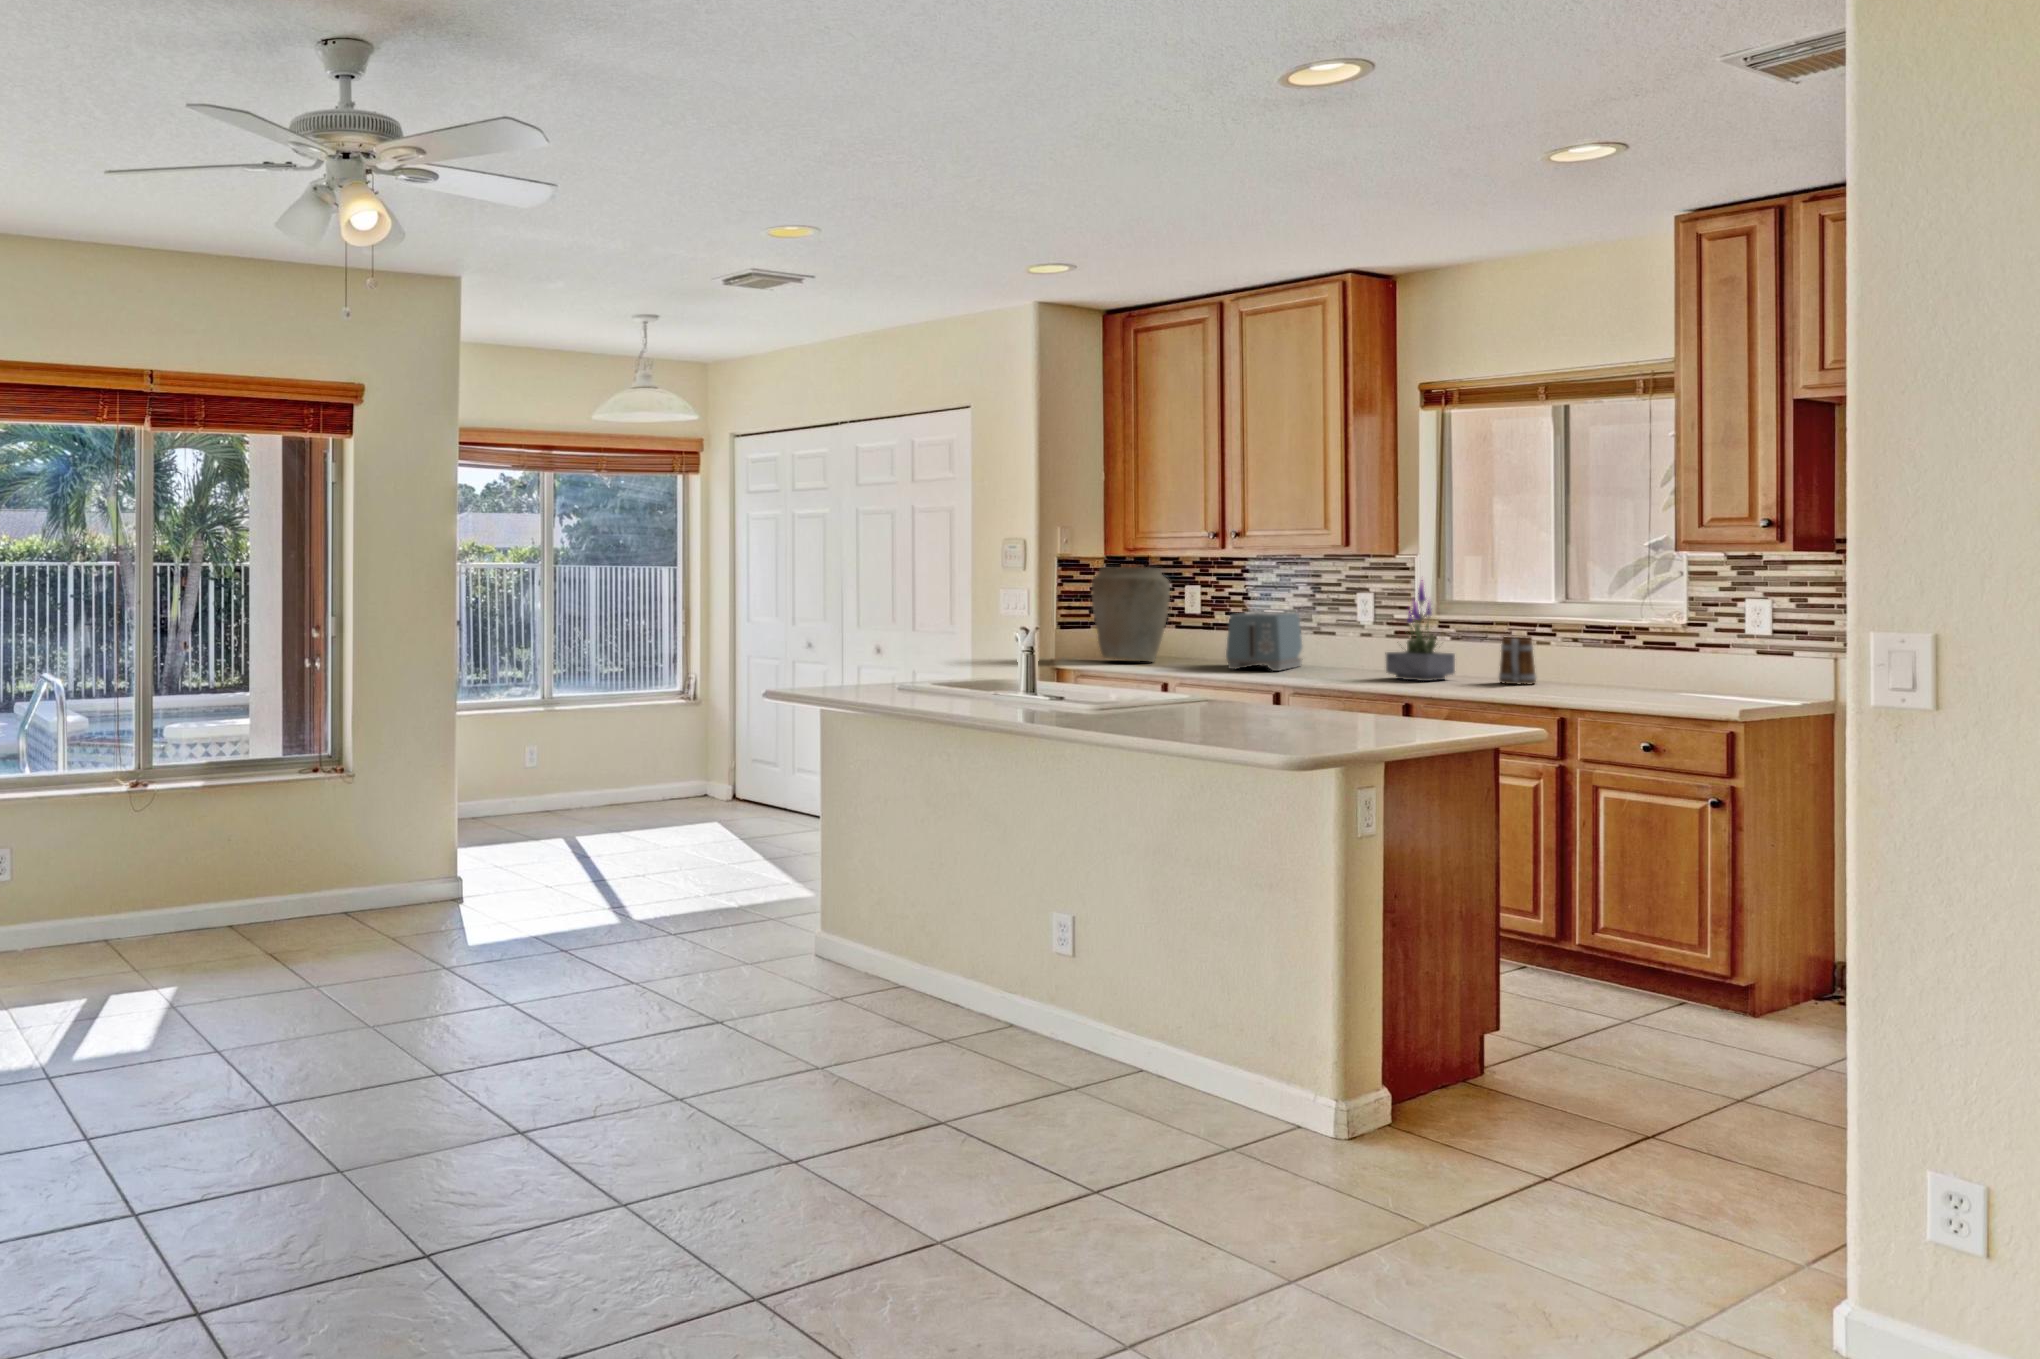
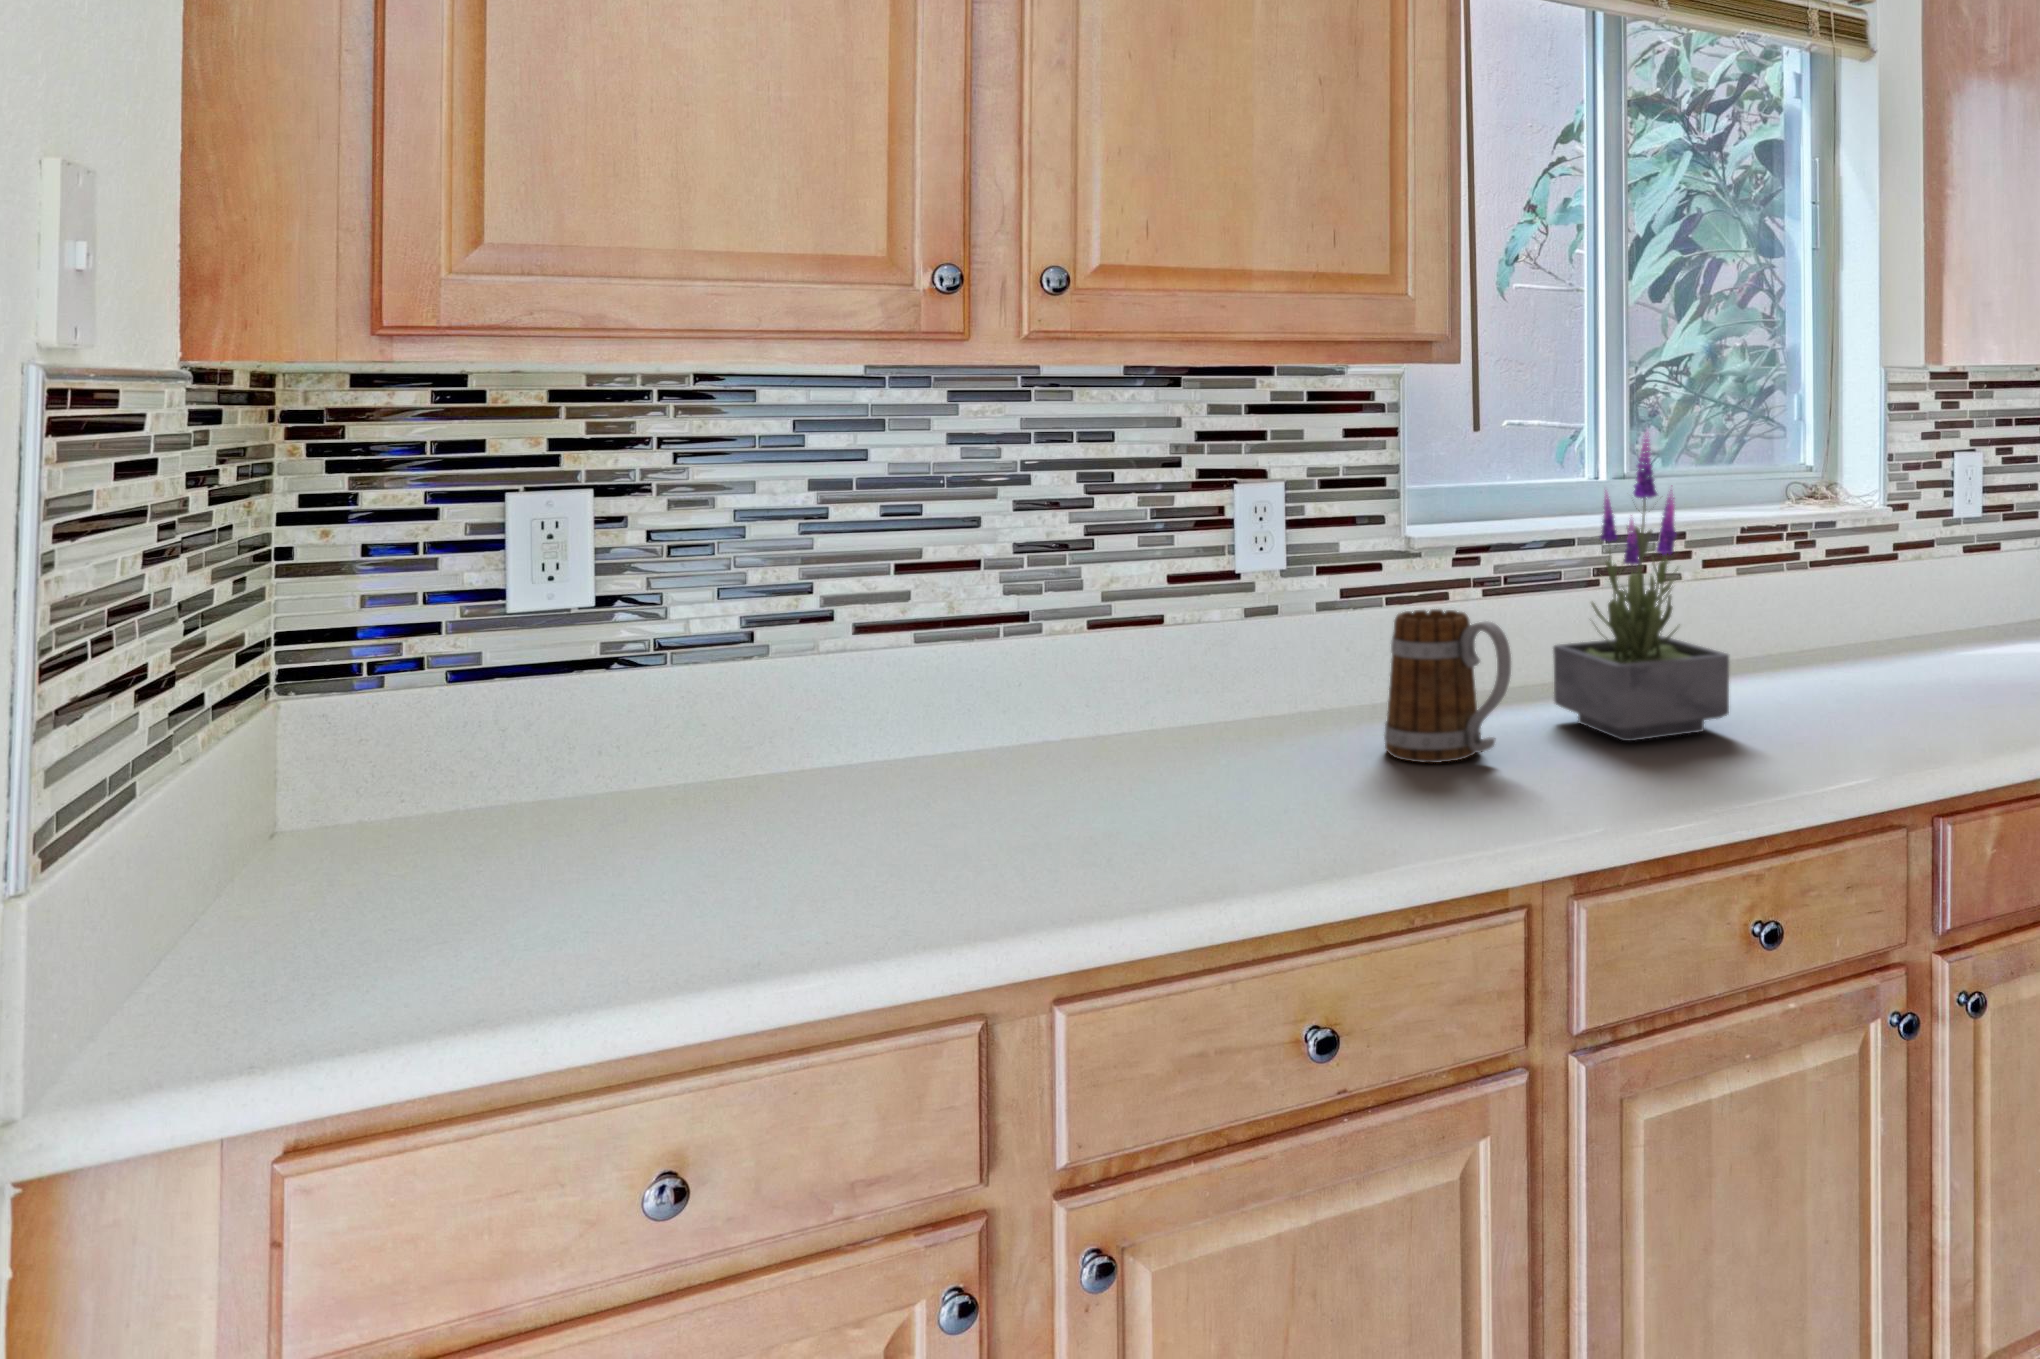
vase: present [1092,567,1170,662] -> none [272,423,724,952]
toaster: present [1226,612,1302,671] -> none [956,566,1300,838]
mug: present [1499,637,1537,684] -> present [1384,609,1511,763]

